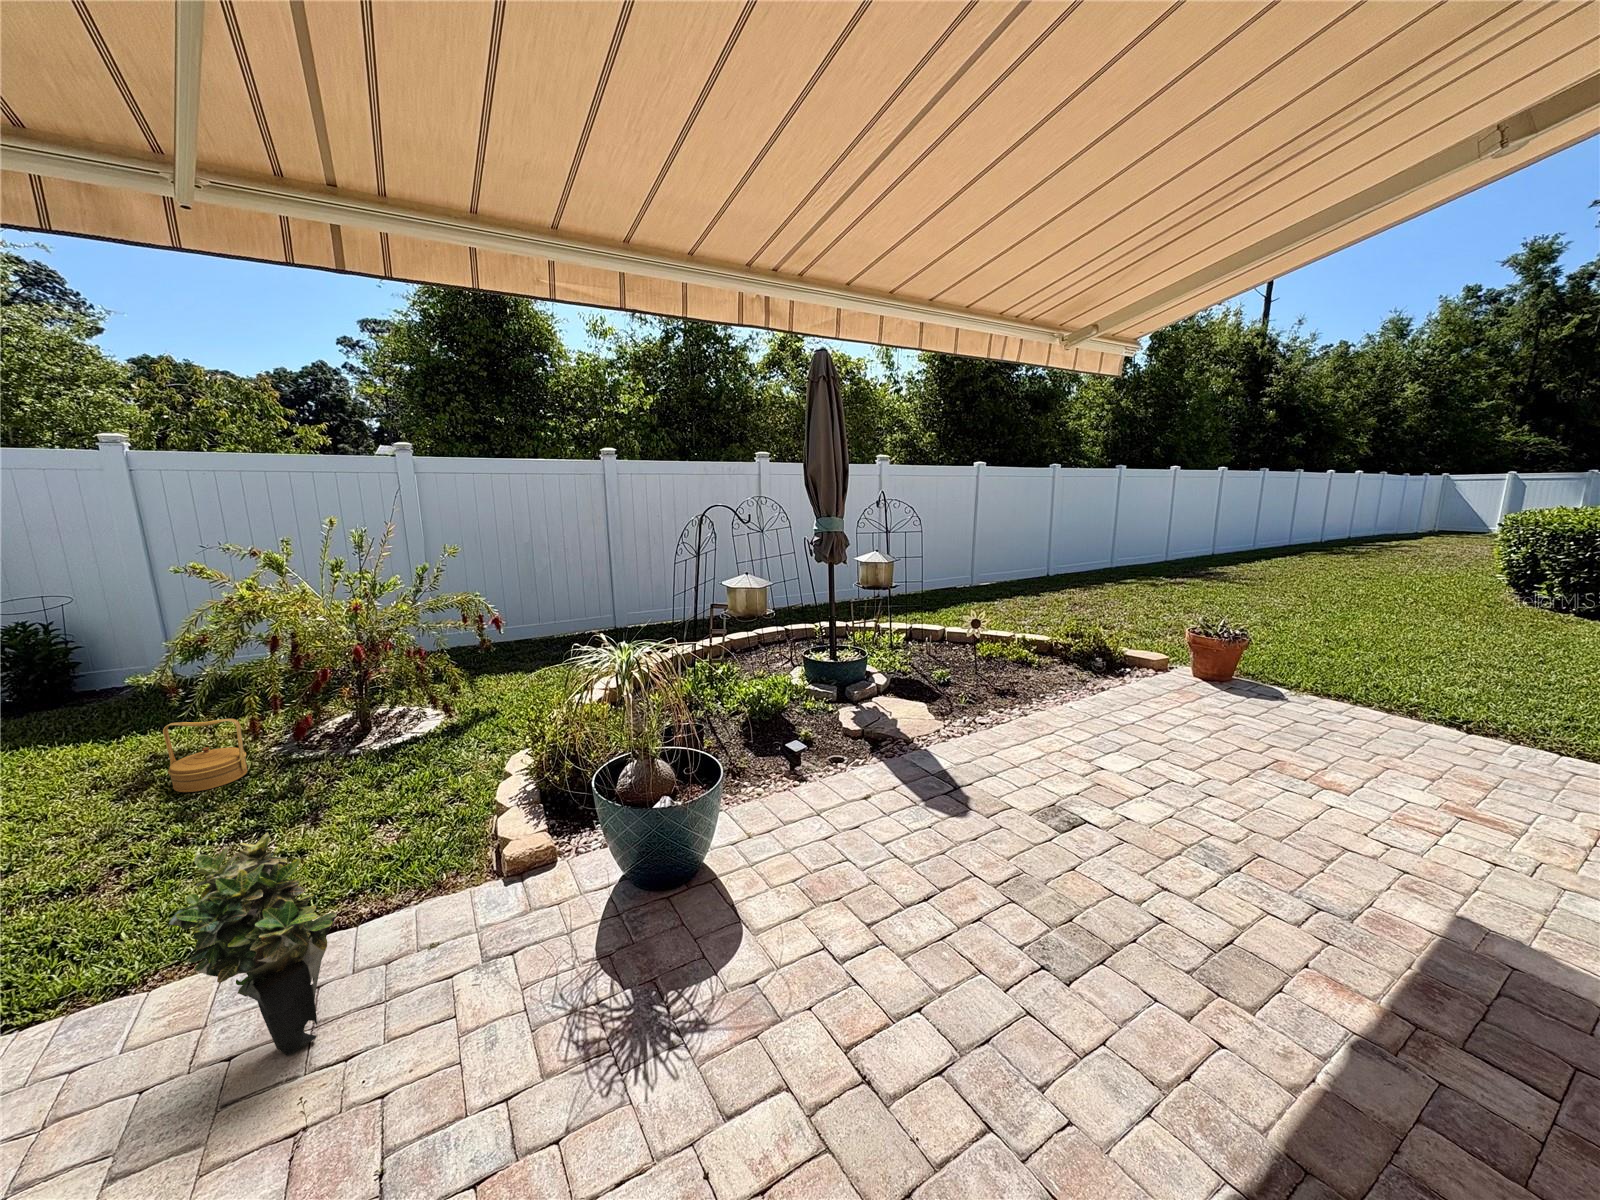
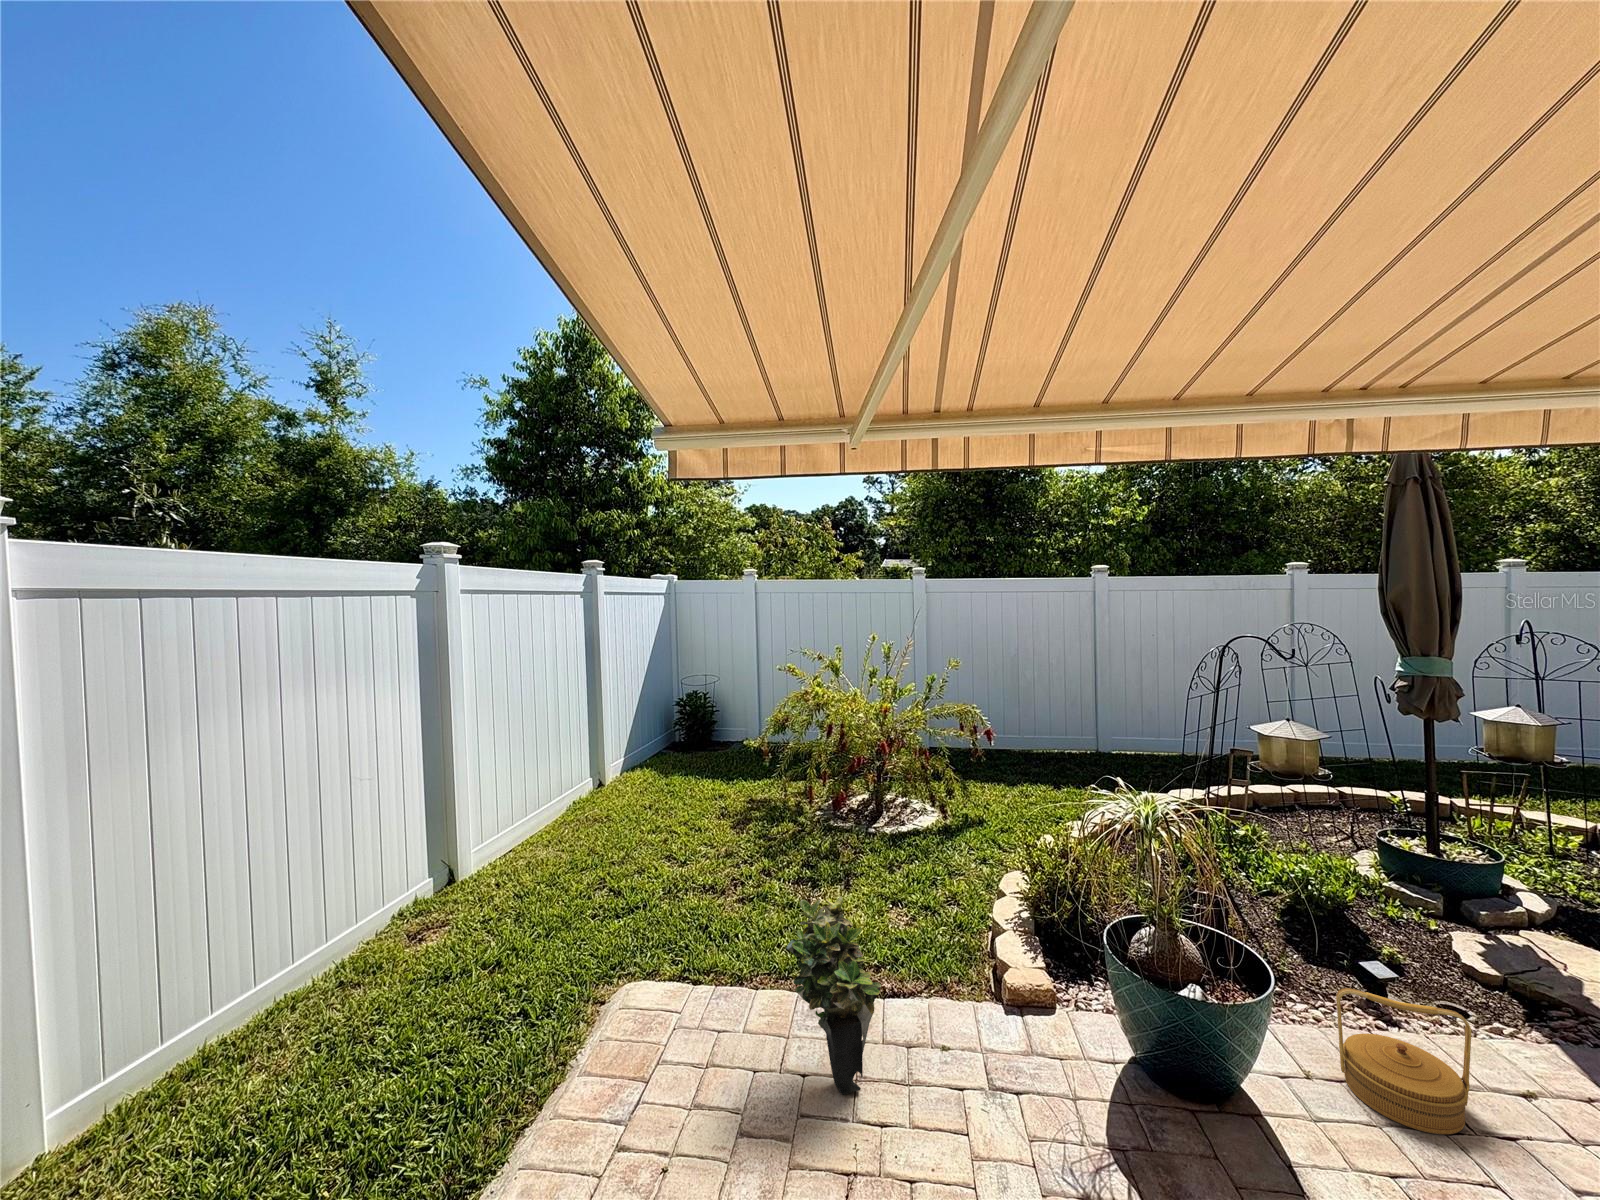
basket: present [163,719,248,792] -> present [1336,988,1472,1135]

